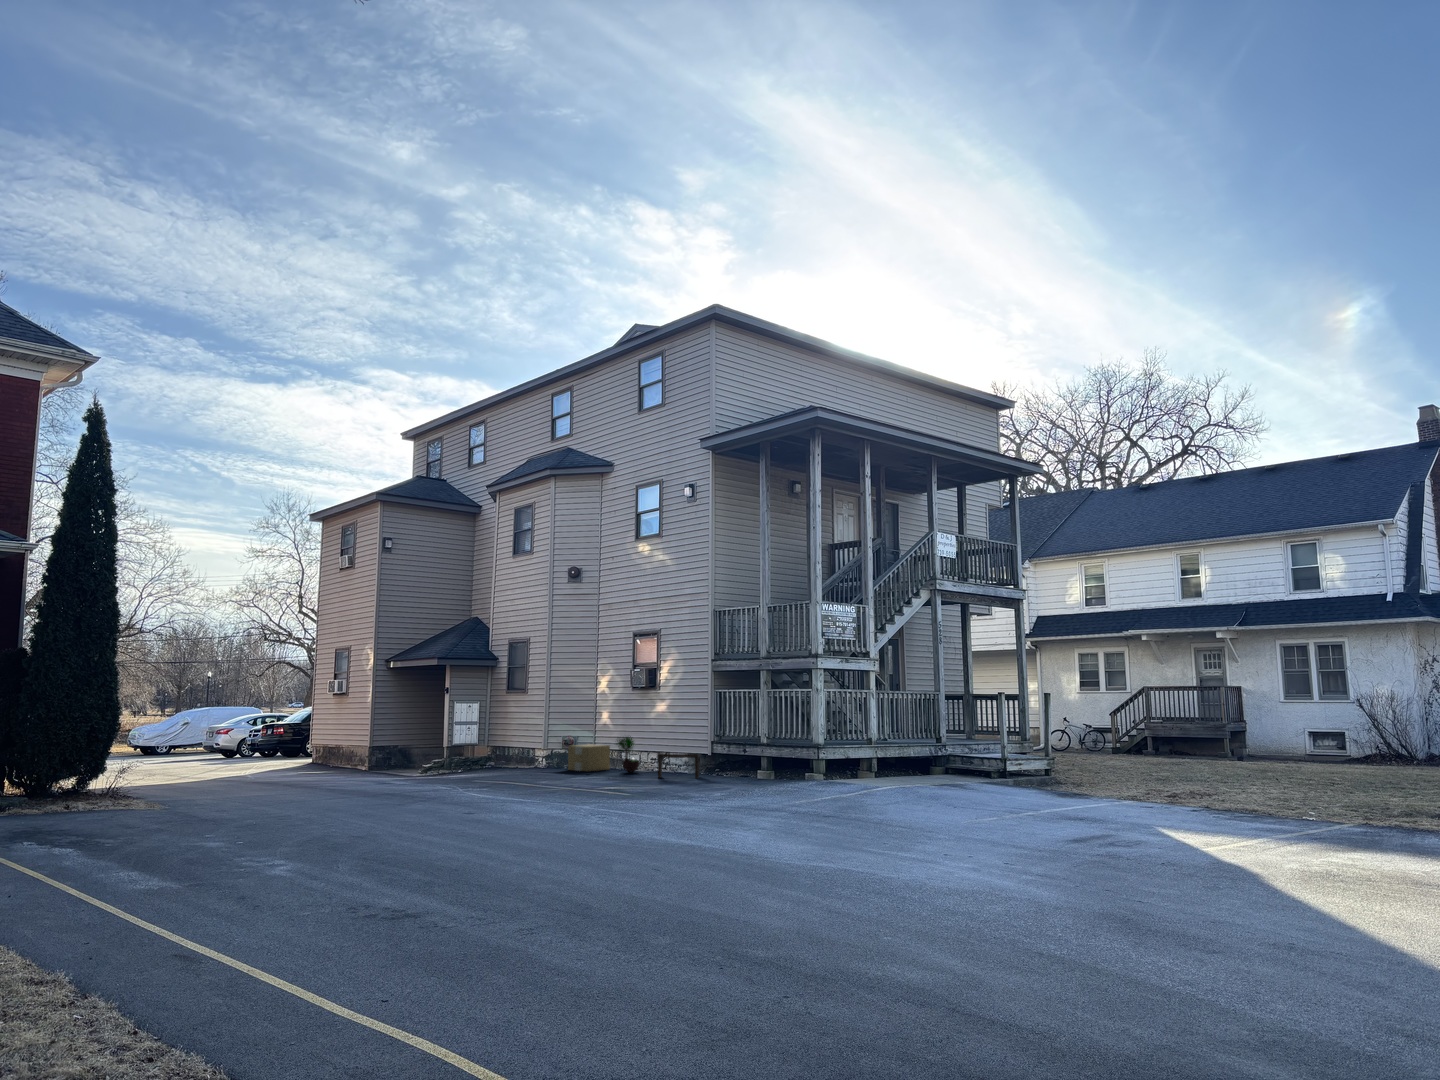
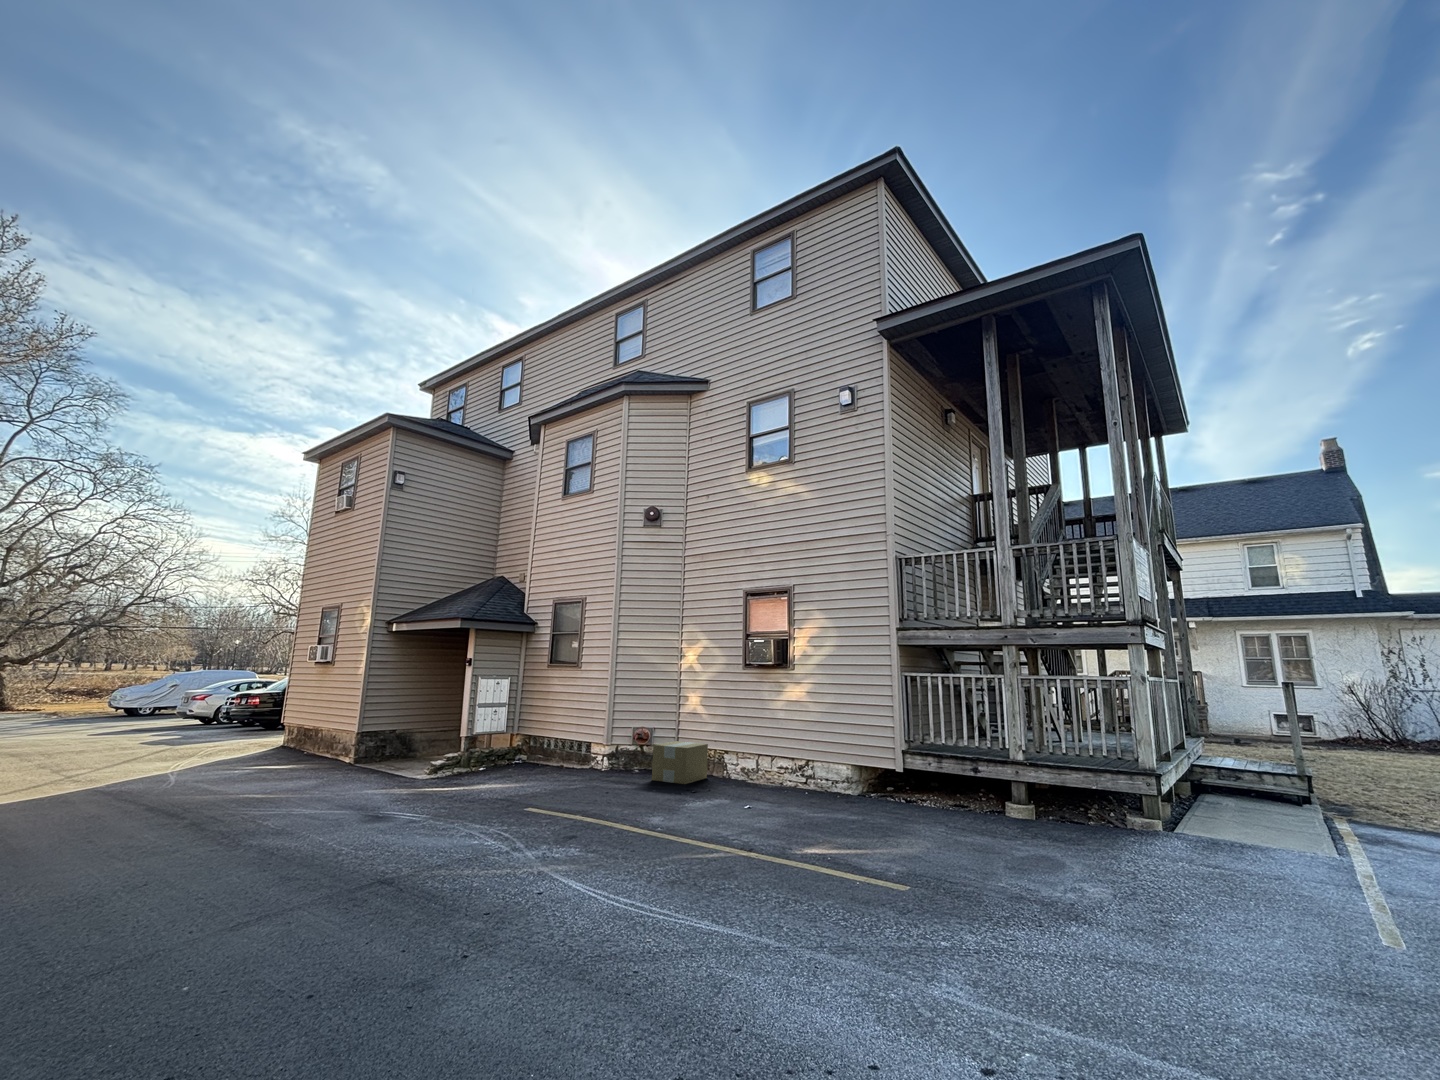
potted tree: present [617,736,639,772] -> none [729,729,764,788]
bench: present [657,753,701,779] -> none [816,766,887,809]

